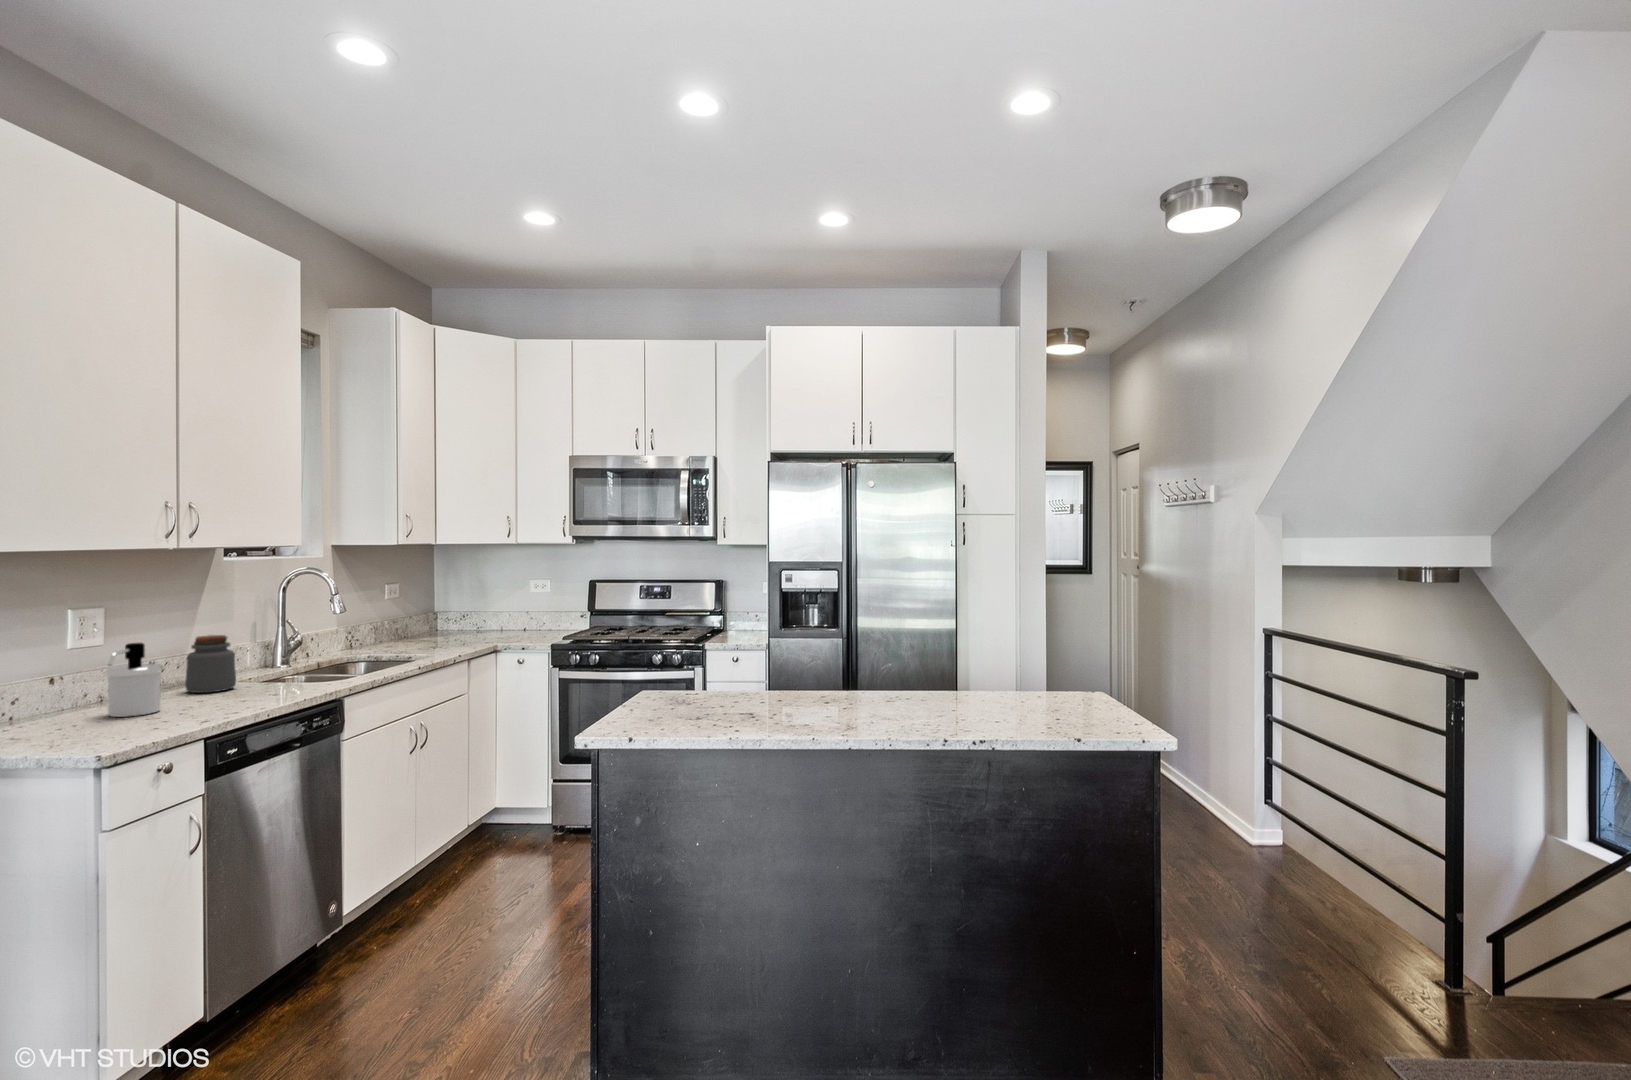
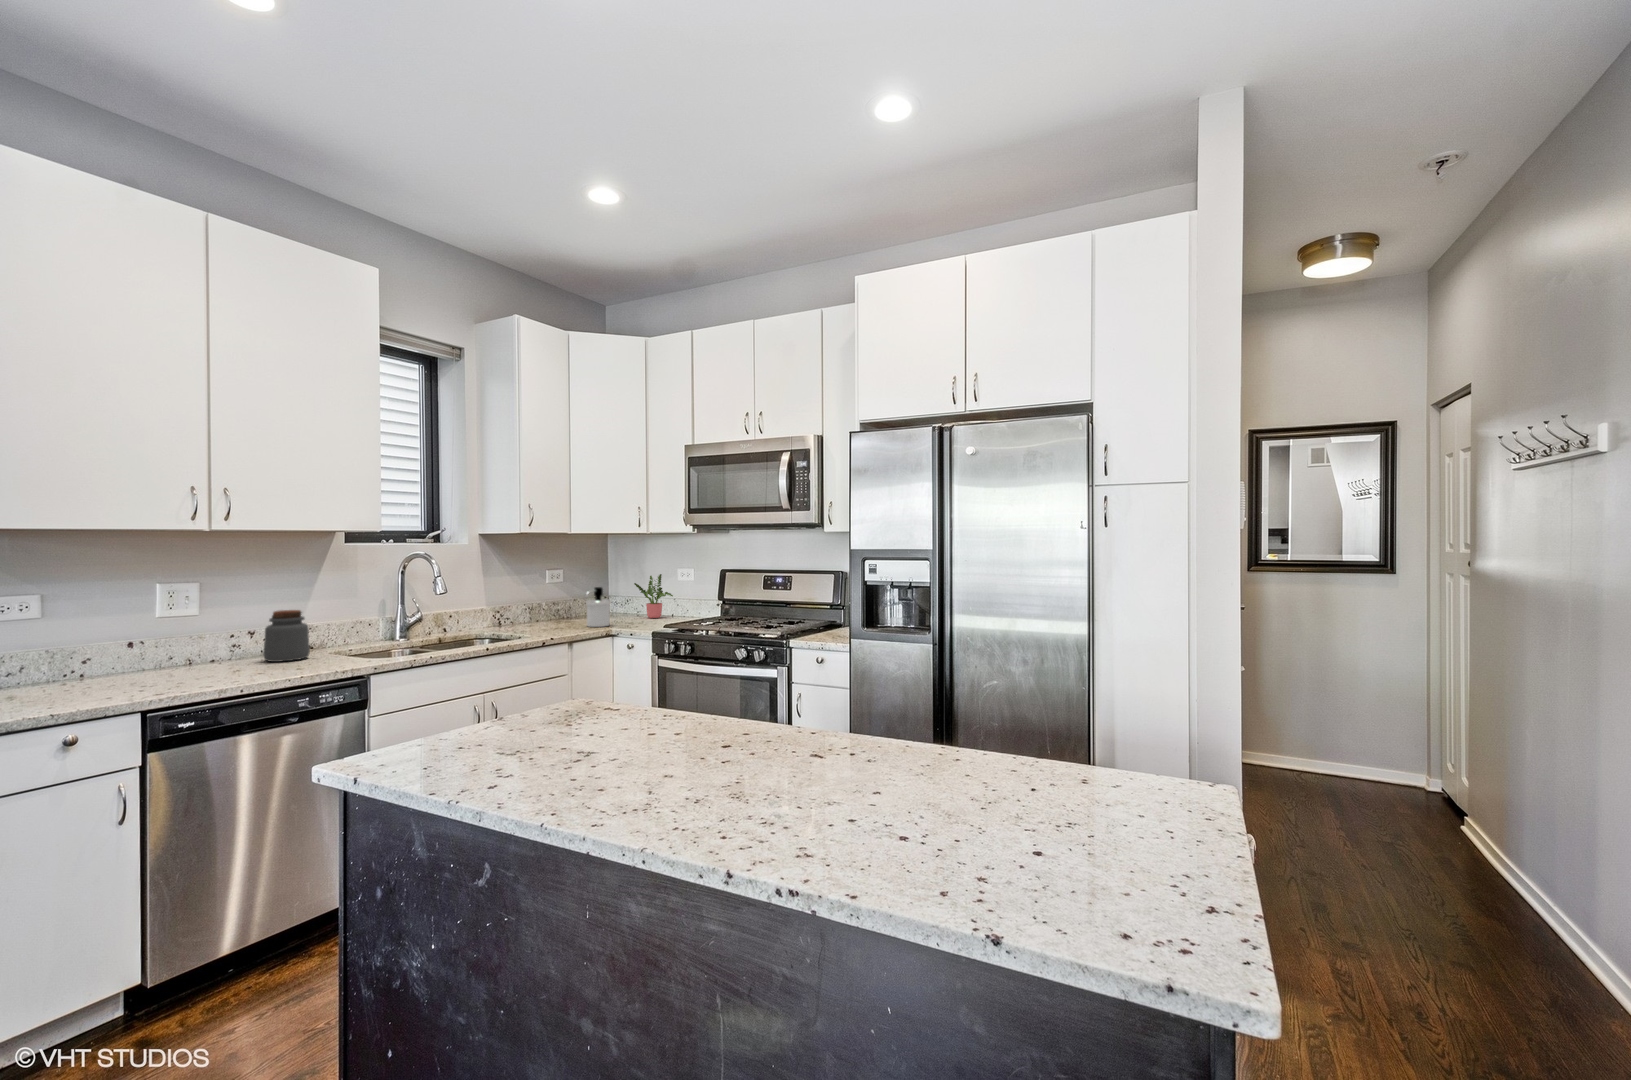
potted plant: none [484,586,528,633] -> present [634,574,673,618]
soap dispenser: present [106,643,163,717] -> present [585,587,611,627]

